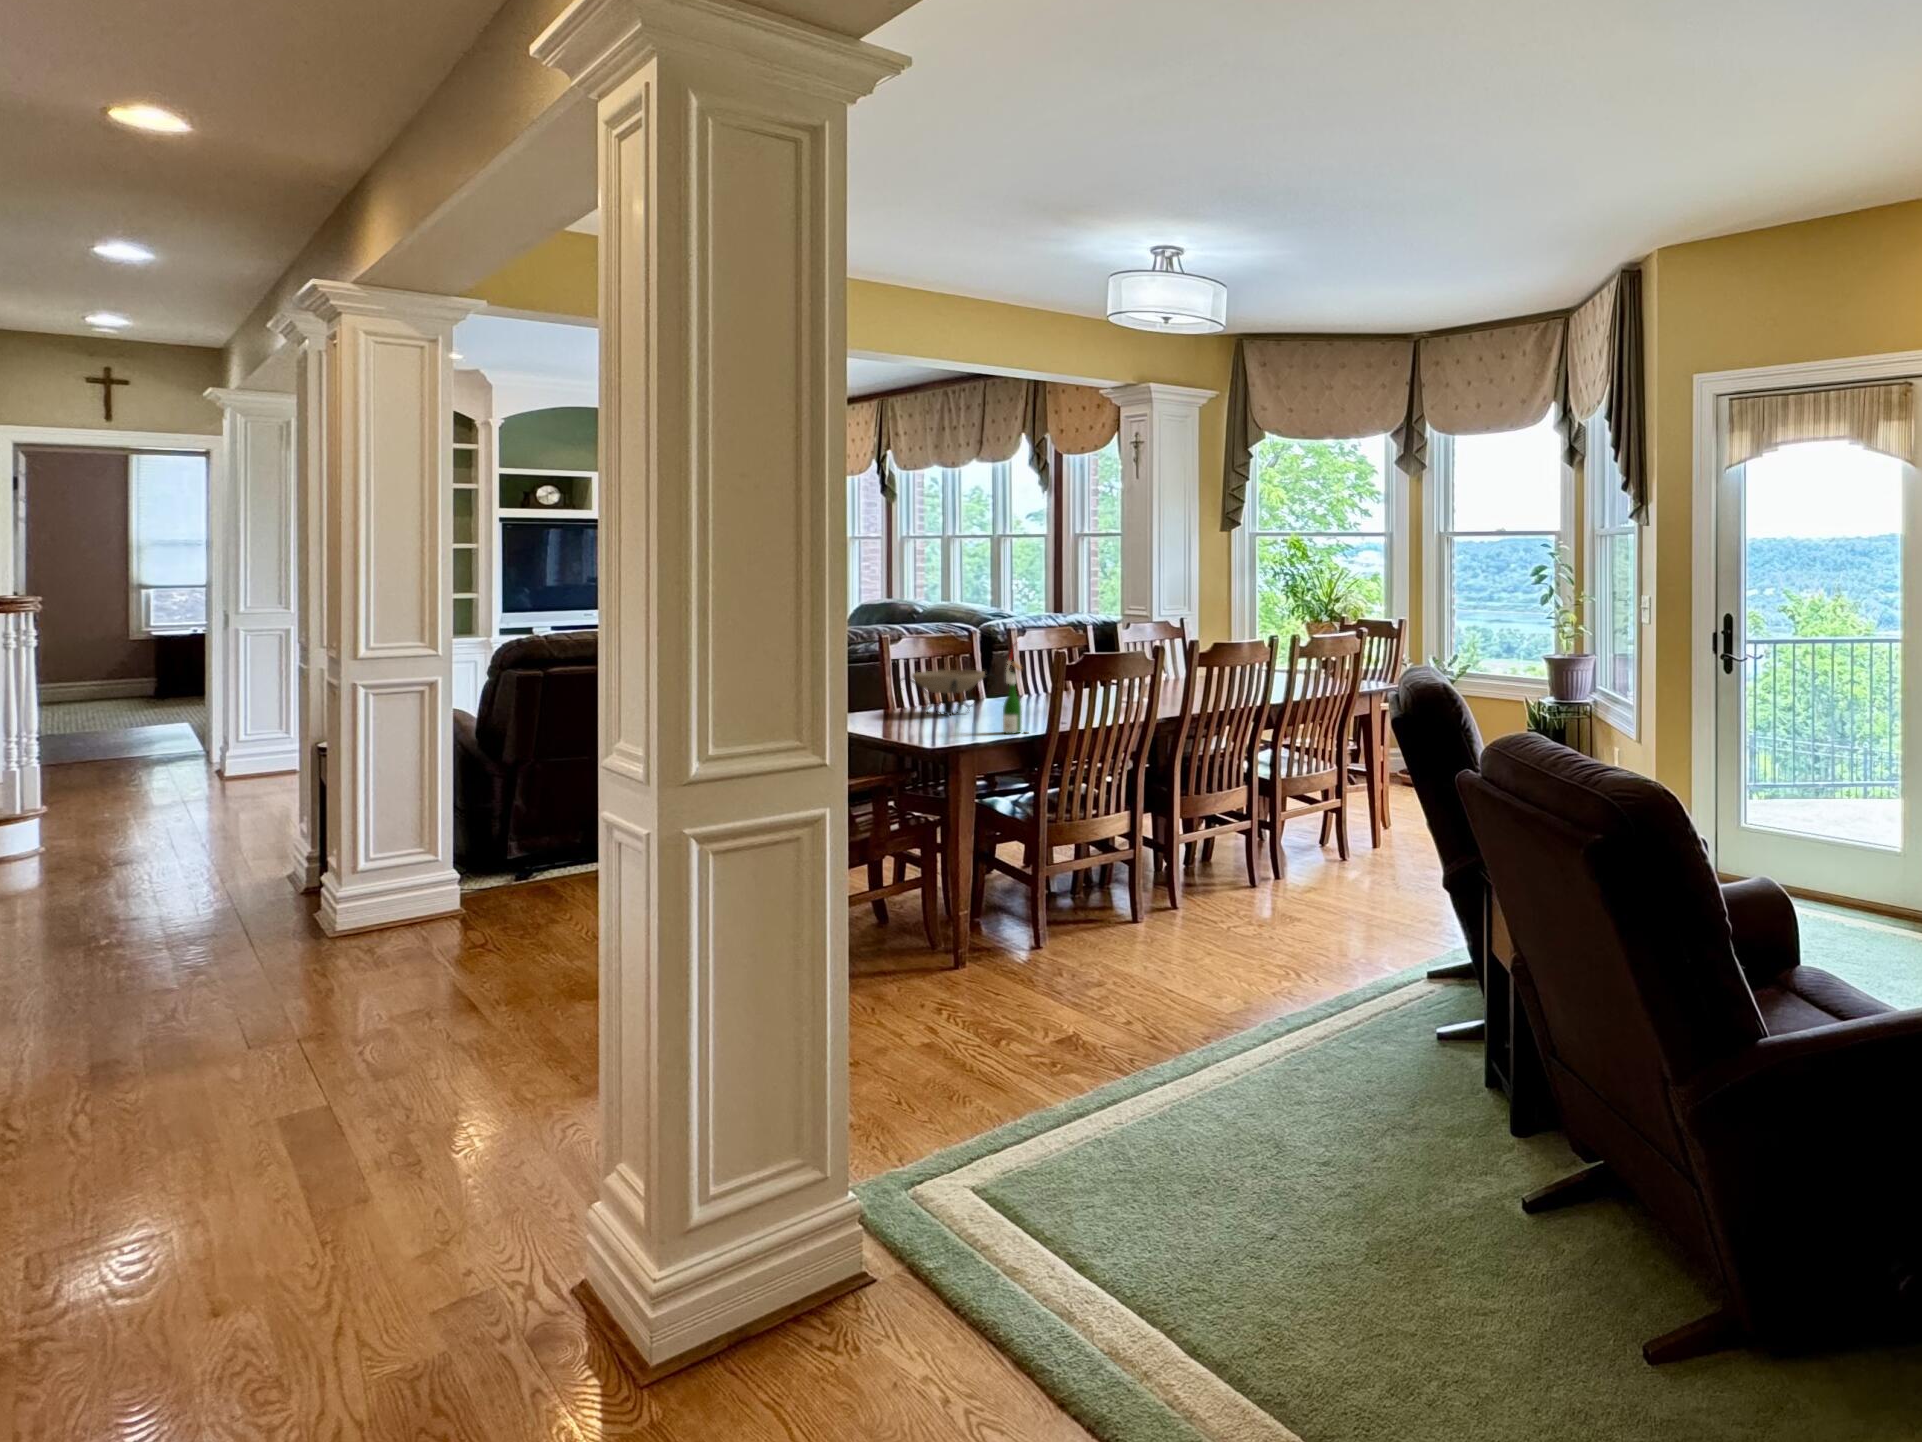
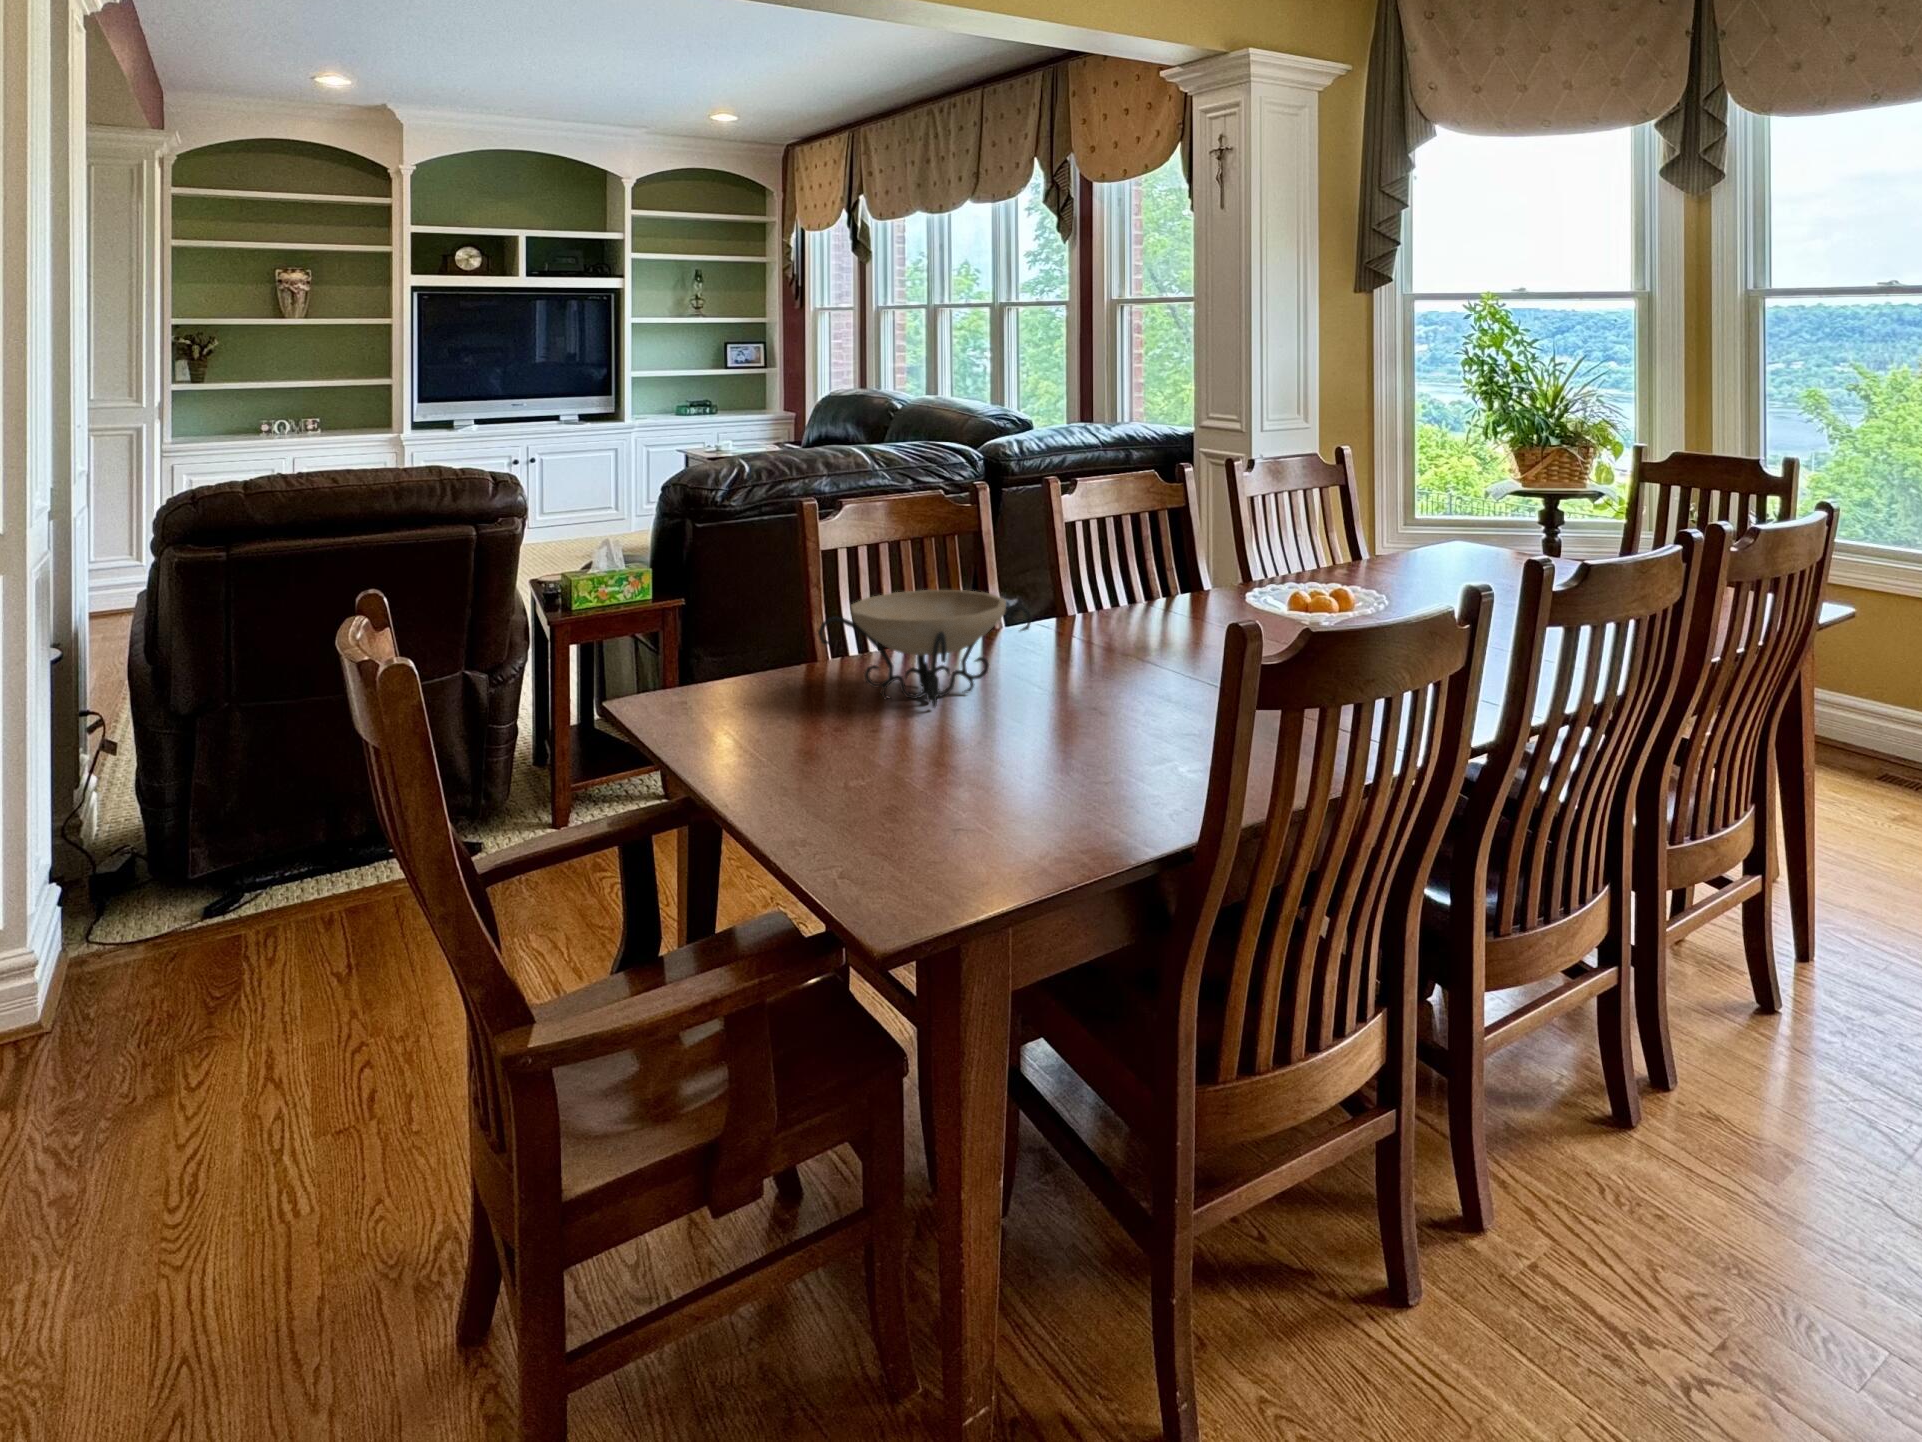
wine bottle: present [1003,649,1022,734] -> none [1062,574,1132,825]

